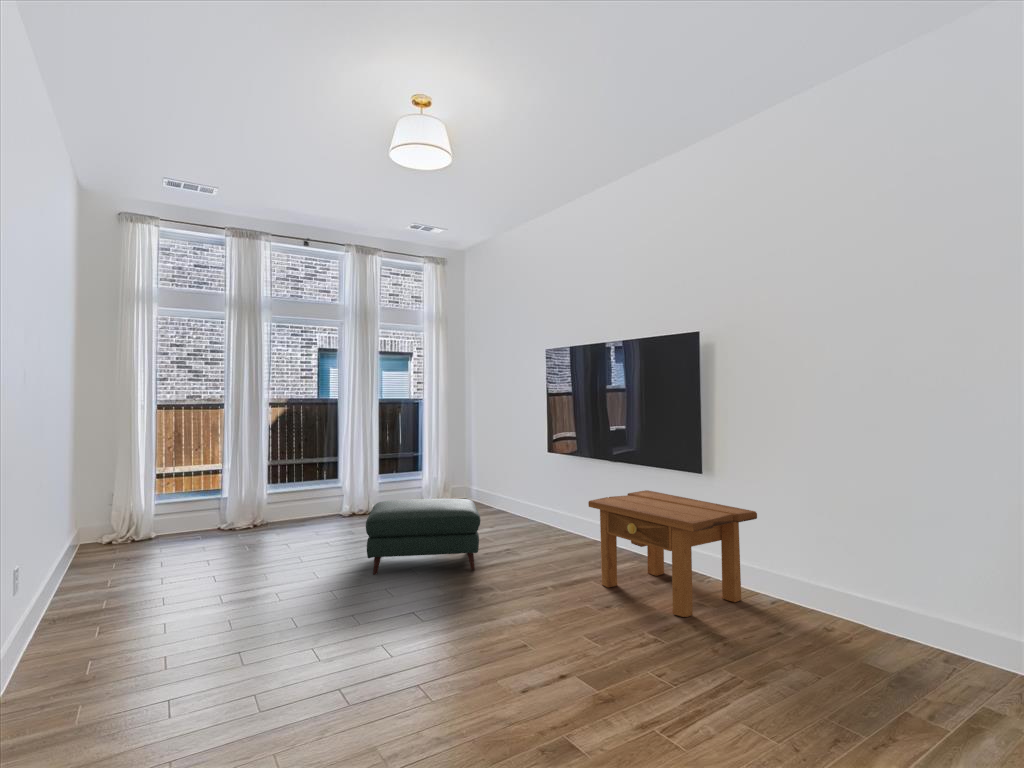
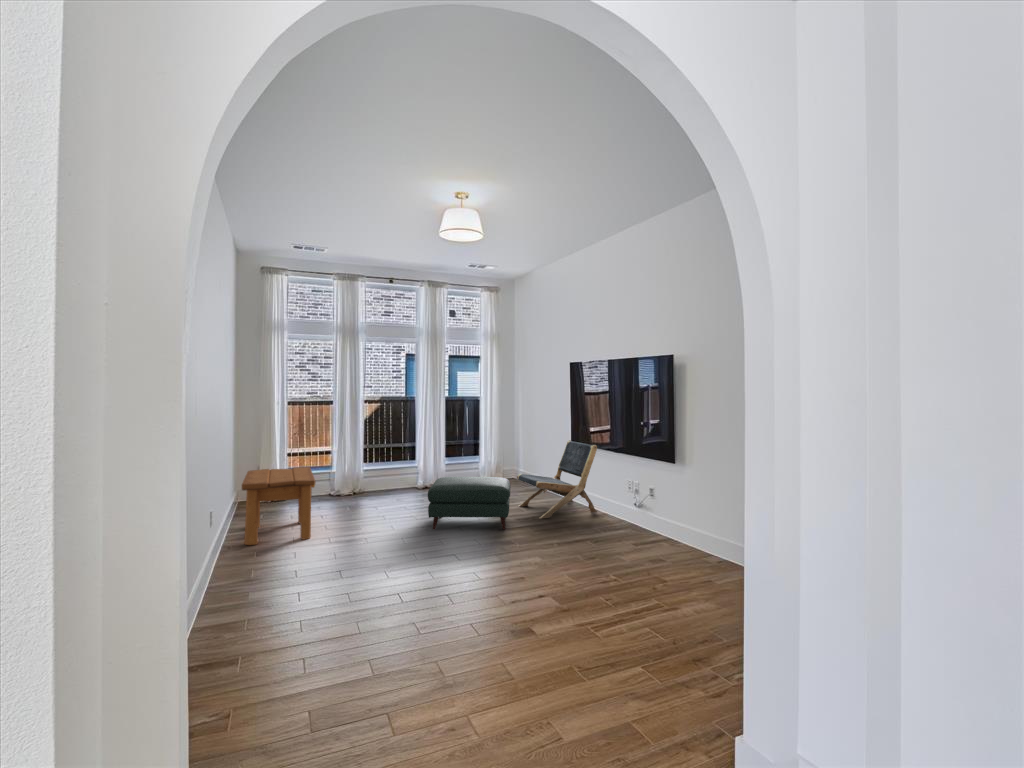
lounge chair: none [480,448,585,552] -> present [517,440,597,519]
side table: present [588,490,757,617] -> present [242,467,315,545]

